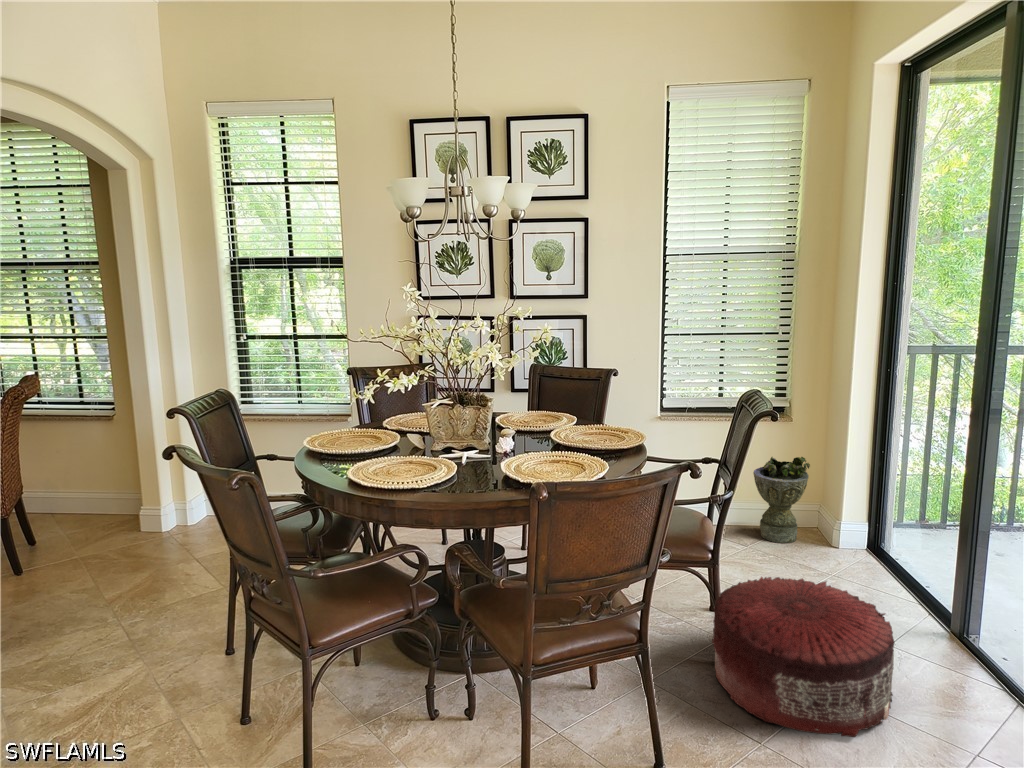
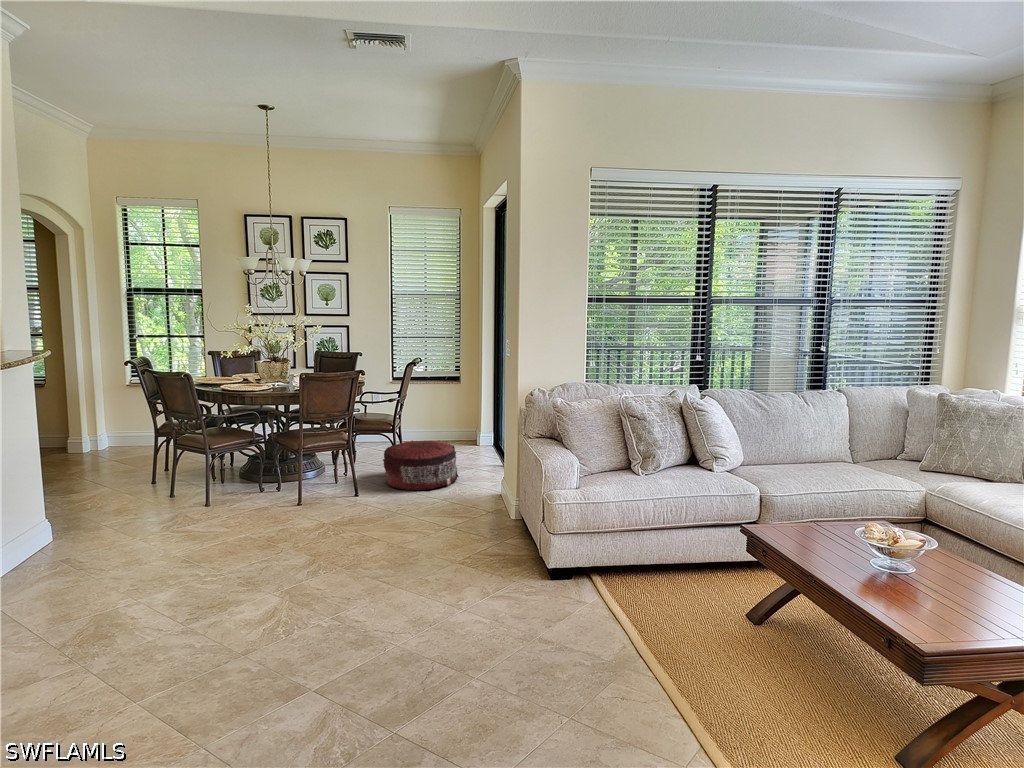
planter: present [753,457,810,543] -> none [439,400,467,445]

